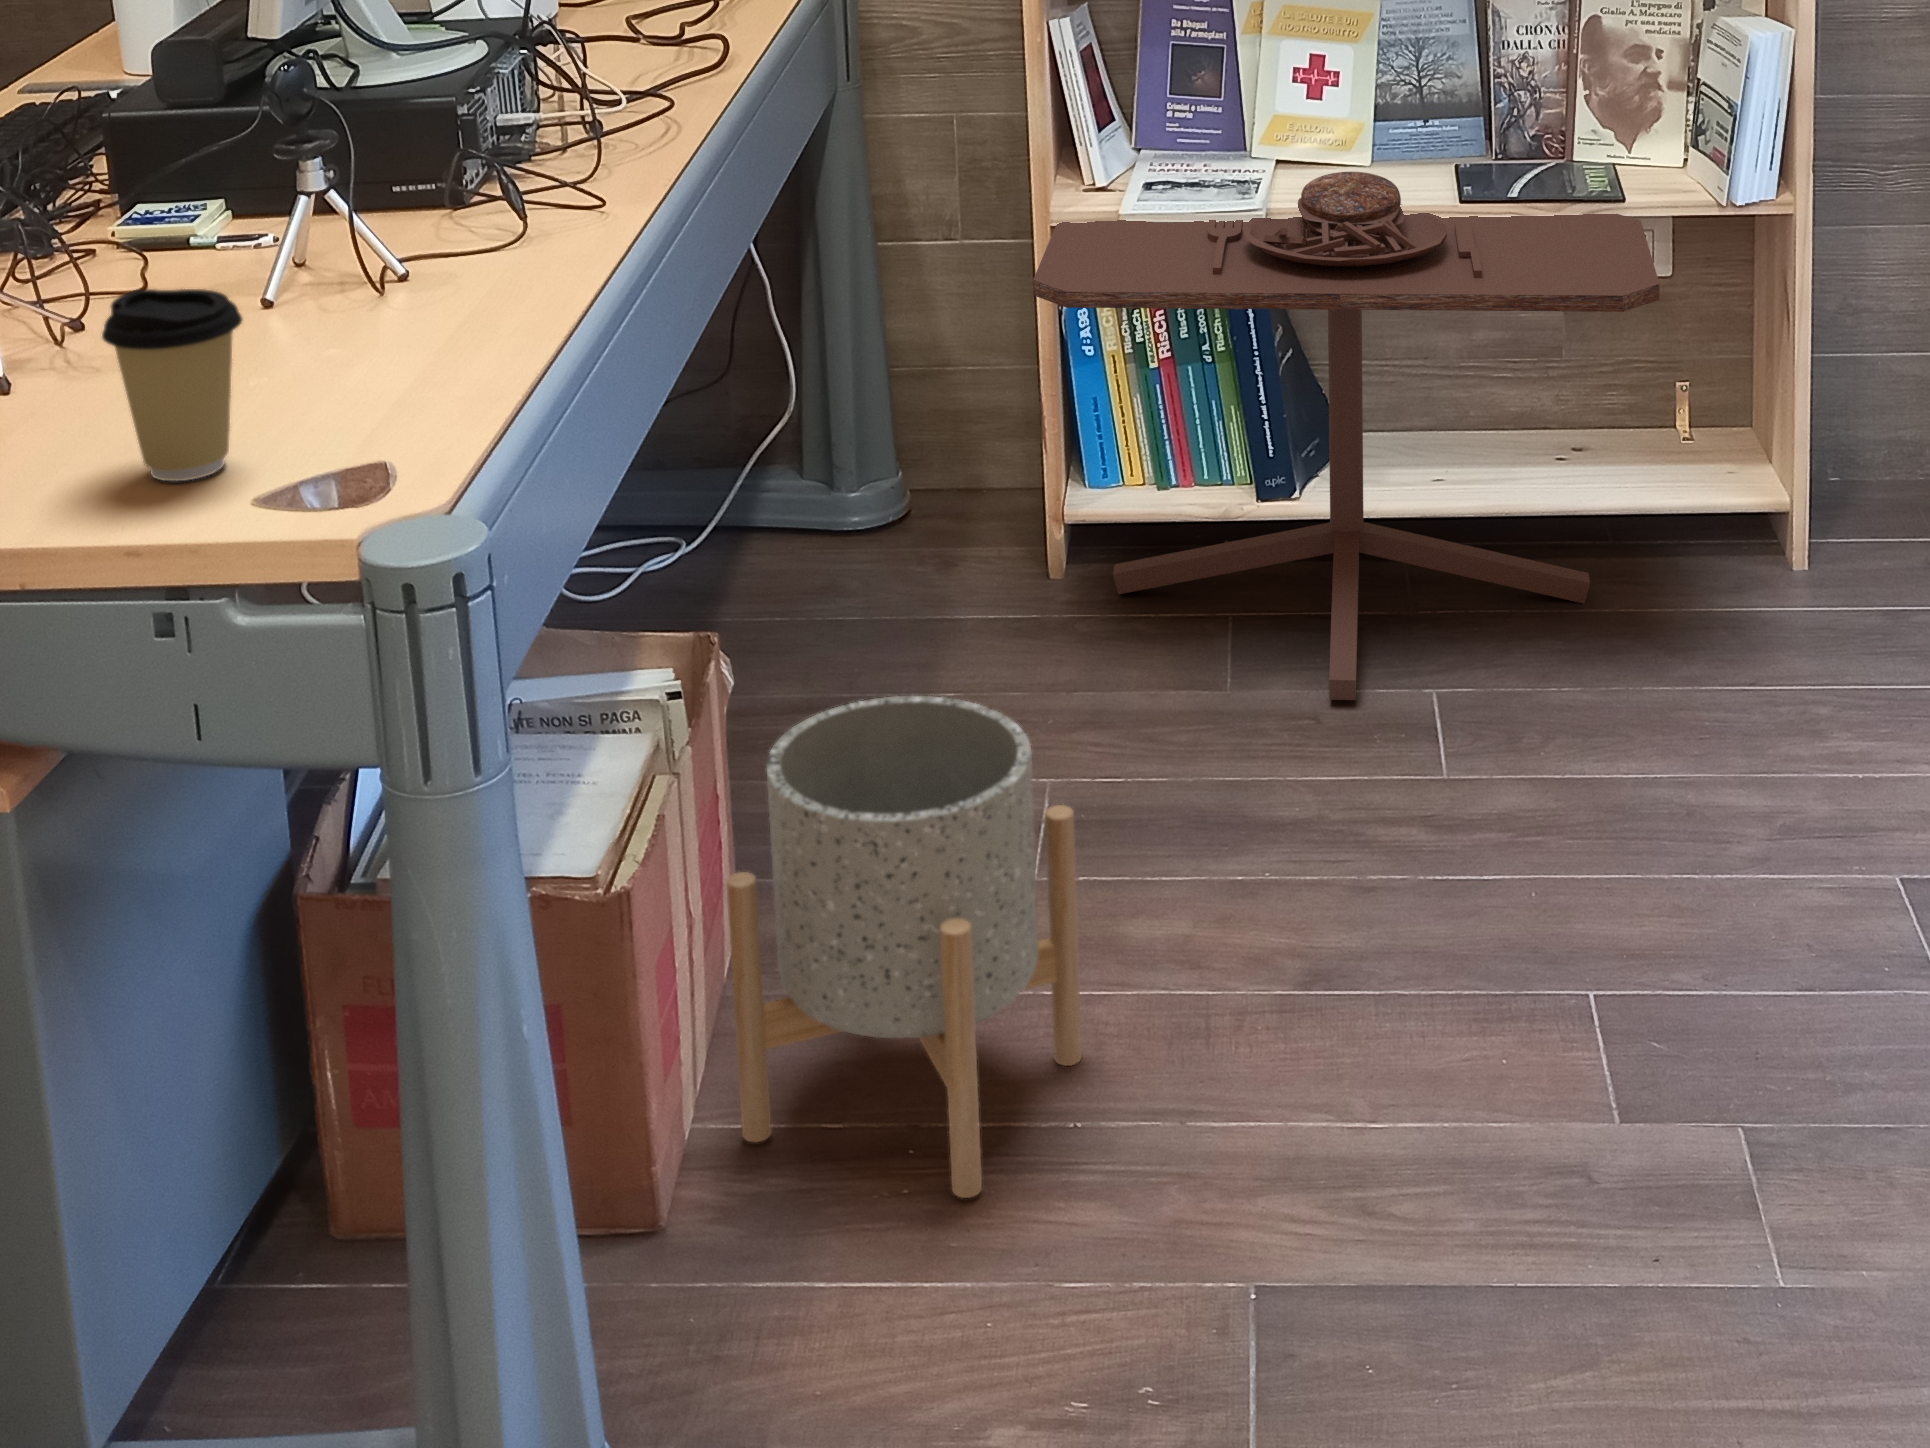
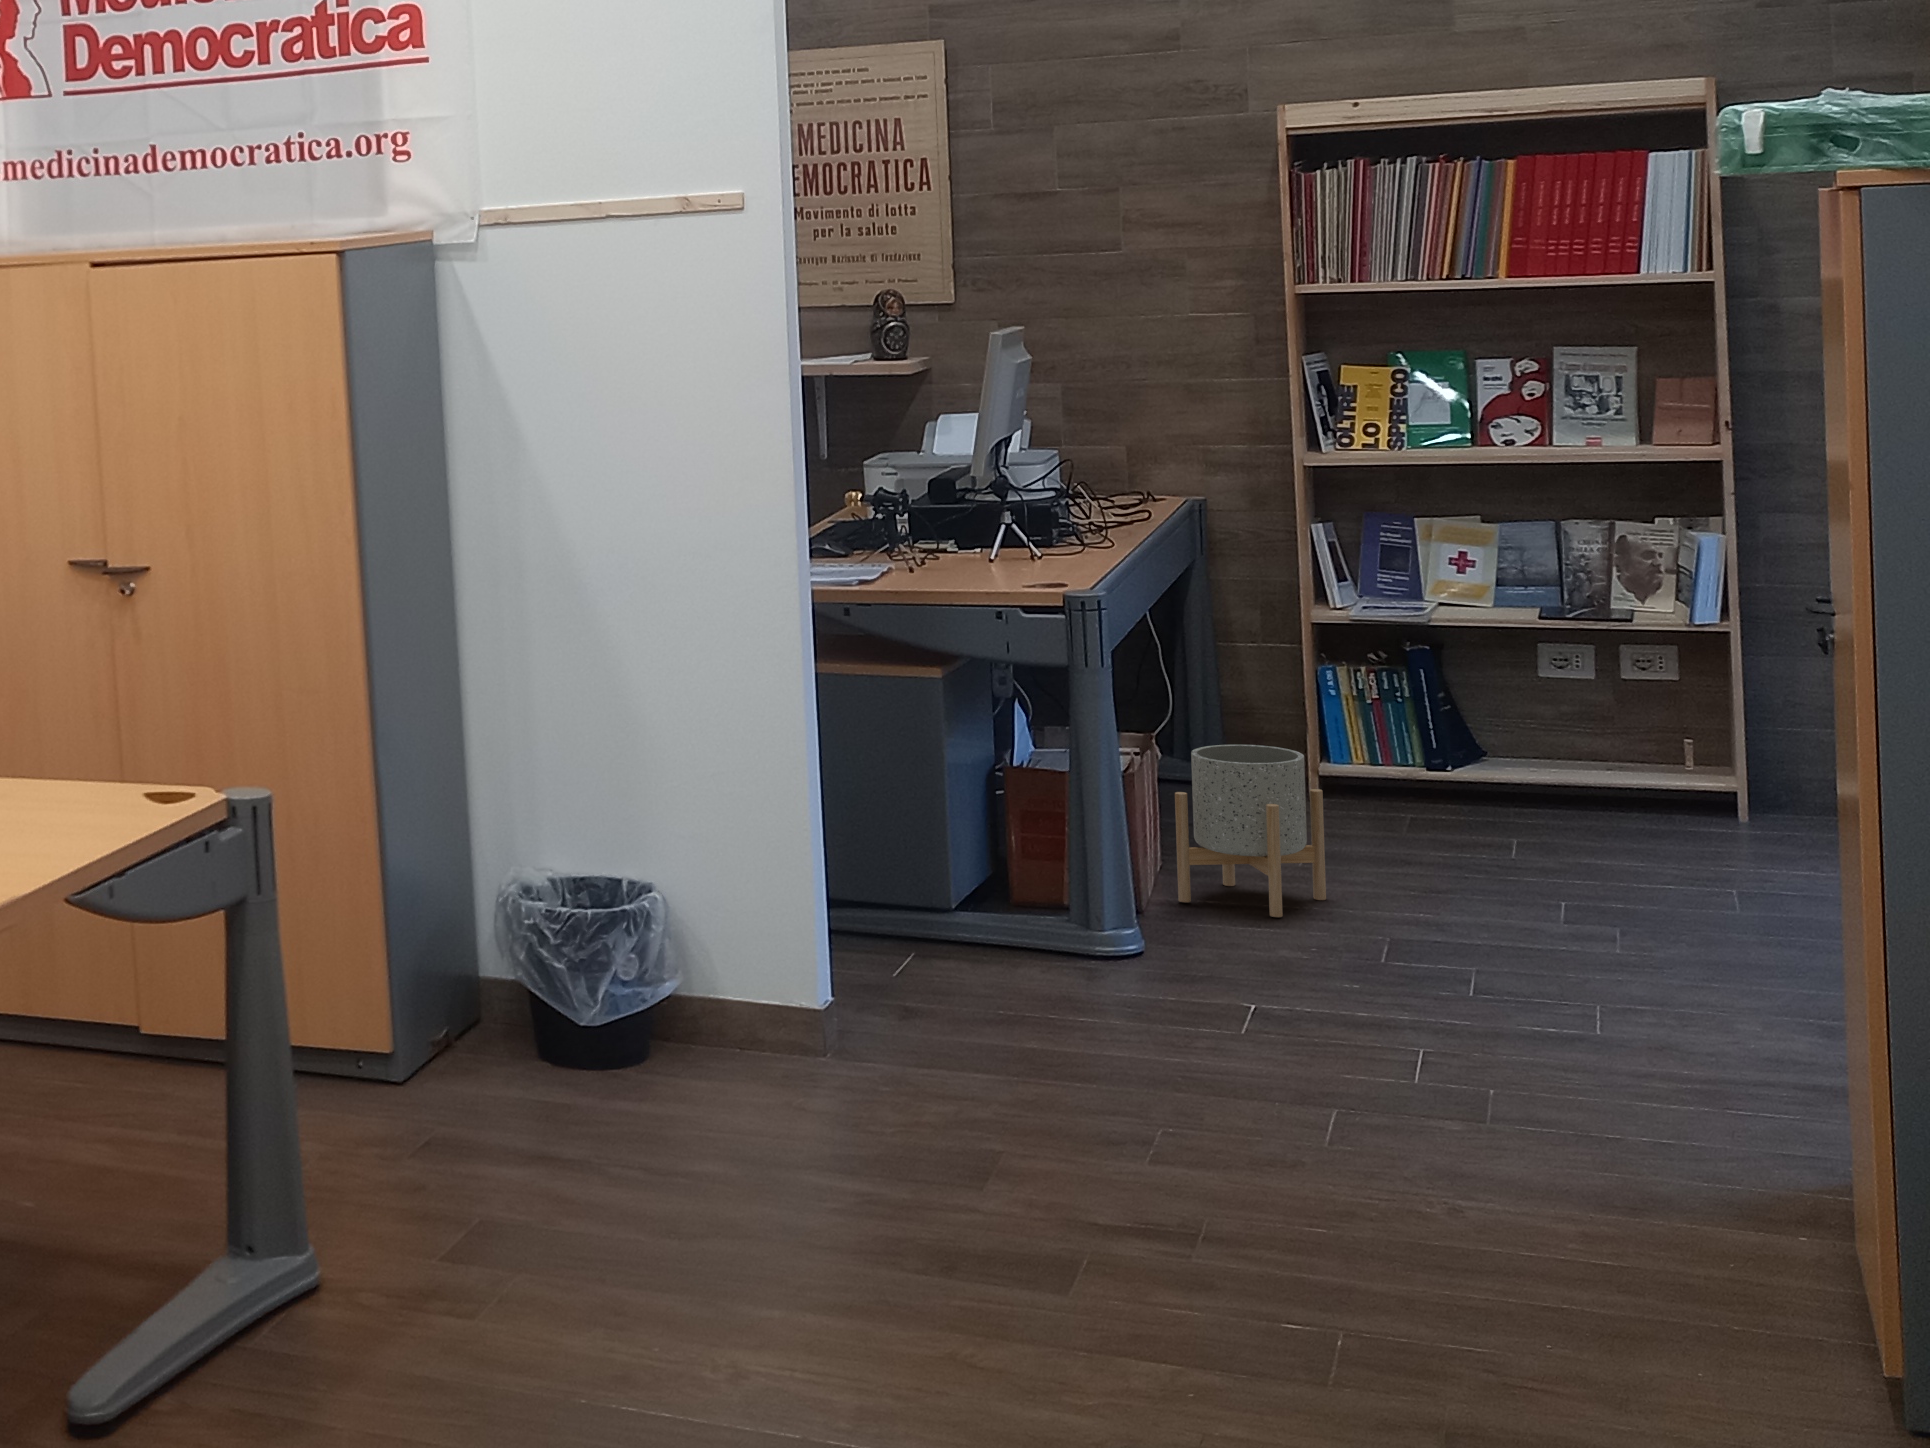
side table: present [1033,172,1660,700] -> none [1303,600,1644,836]
coffee cup: present [102,289,243,481] -> none [982,525,1028,584]

